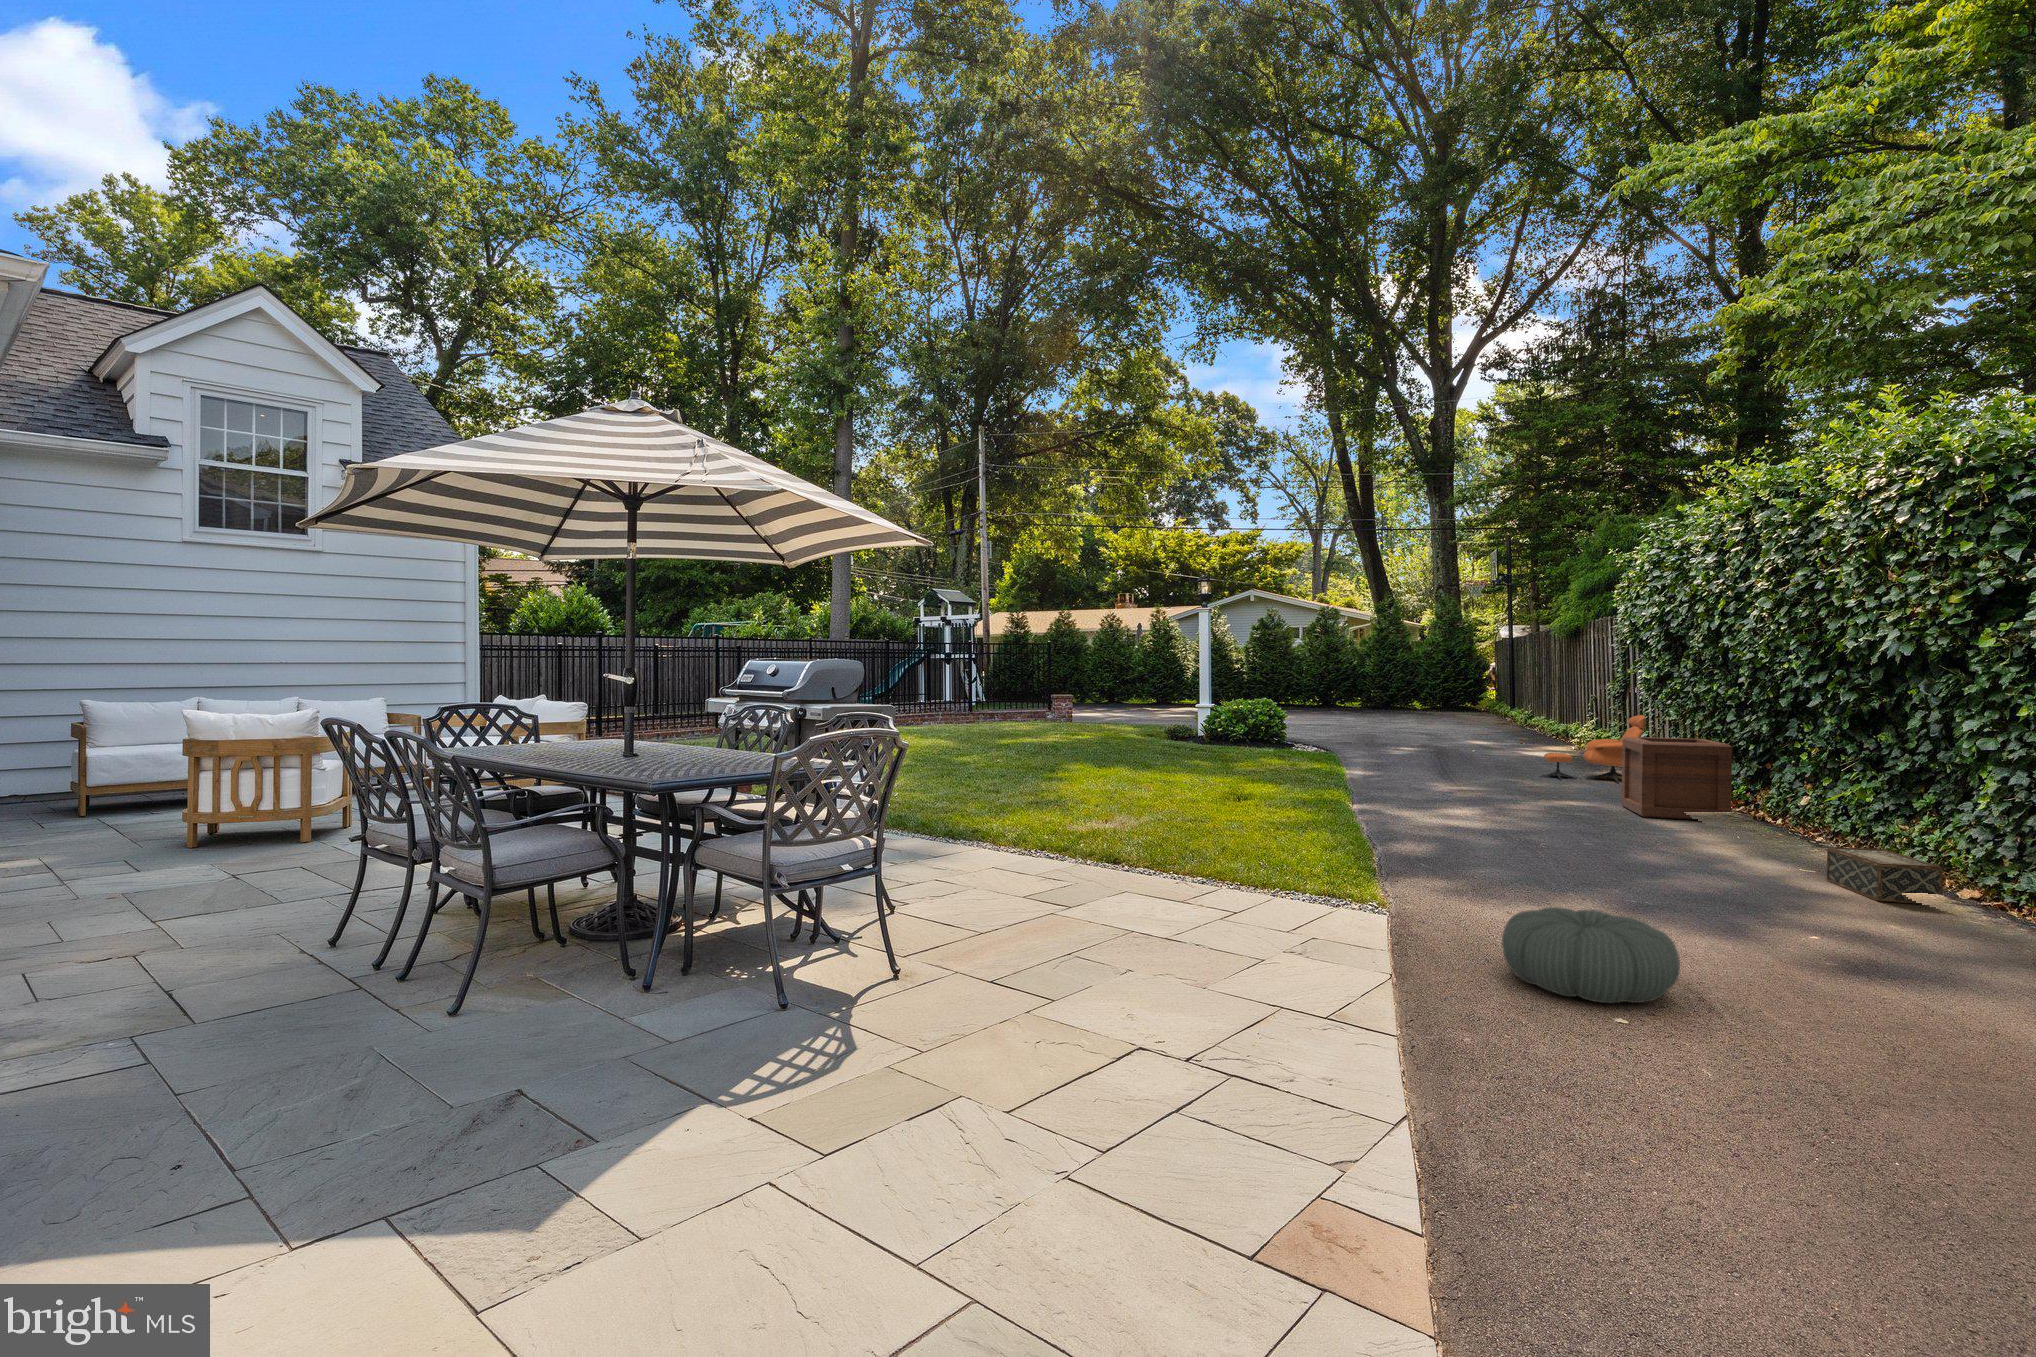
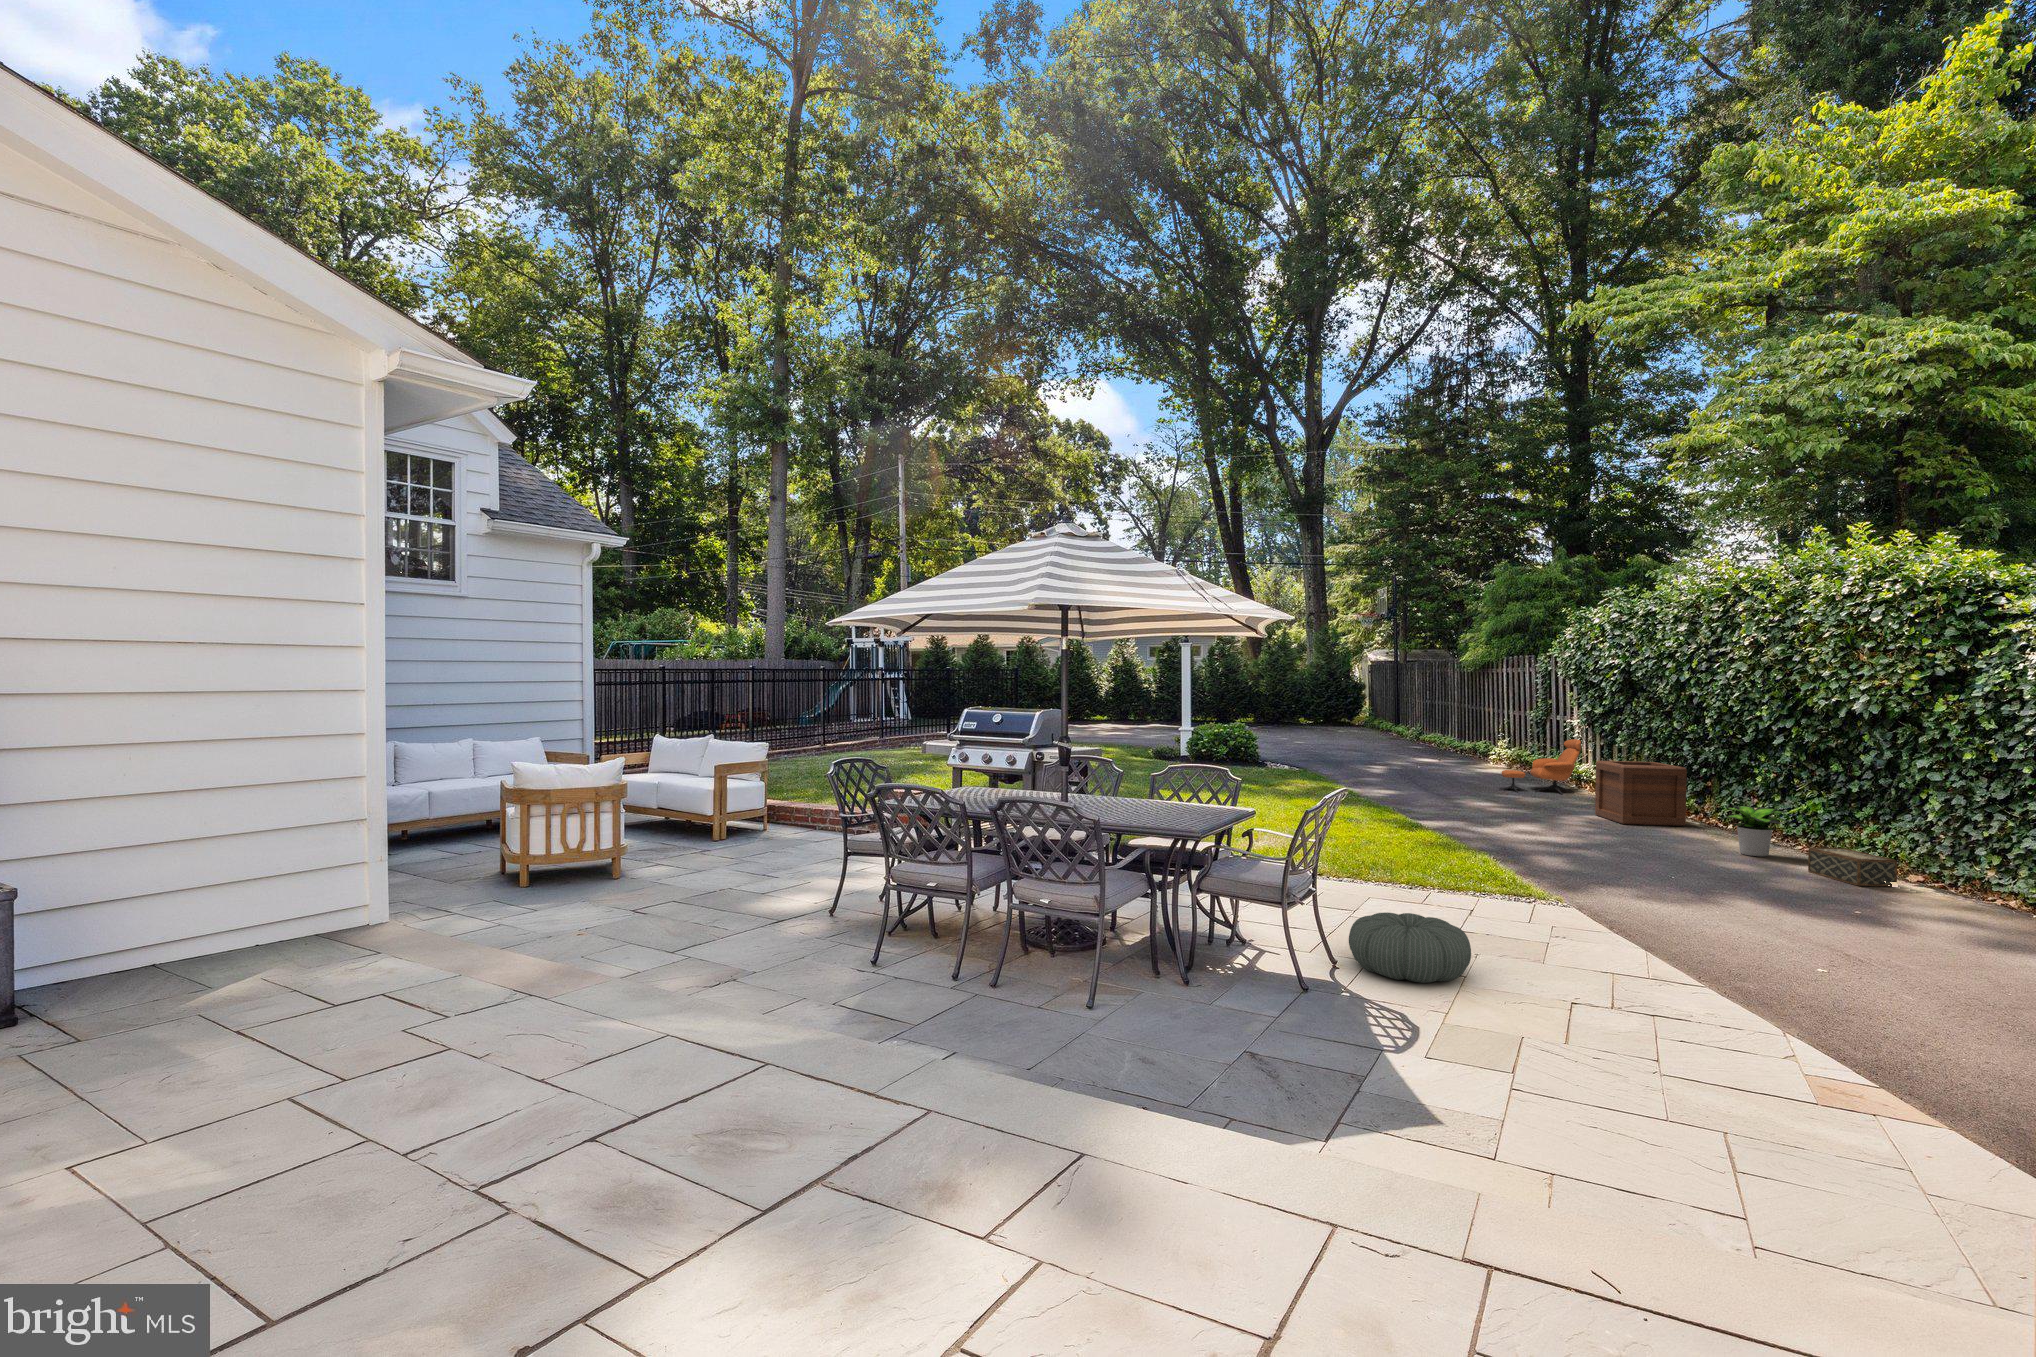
potted plant: none [1734,791,1835,860] -> present [1726,806,1791,857]
pouf: present [1502,907,1680,1003] -> present [1349,912,1471,983]

